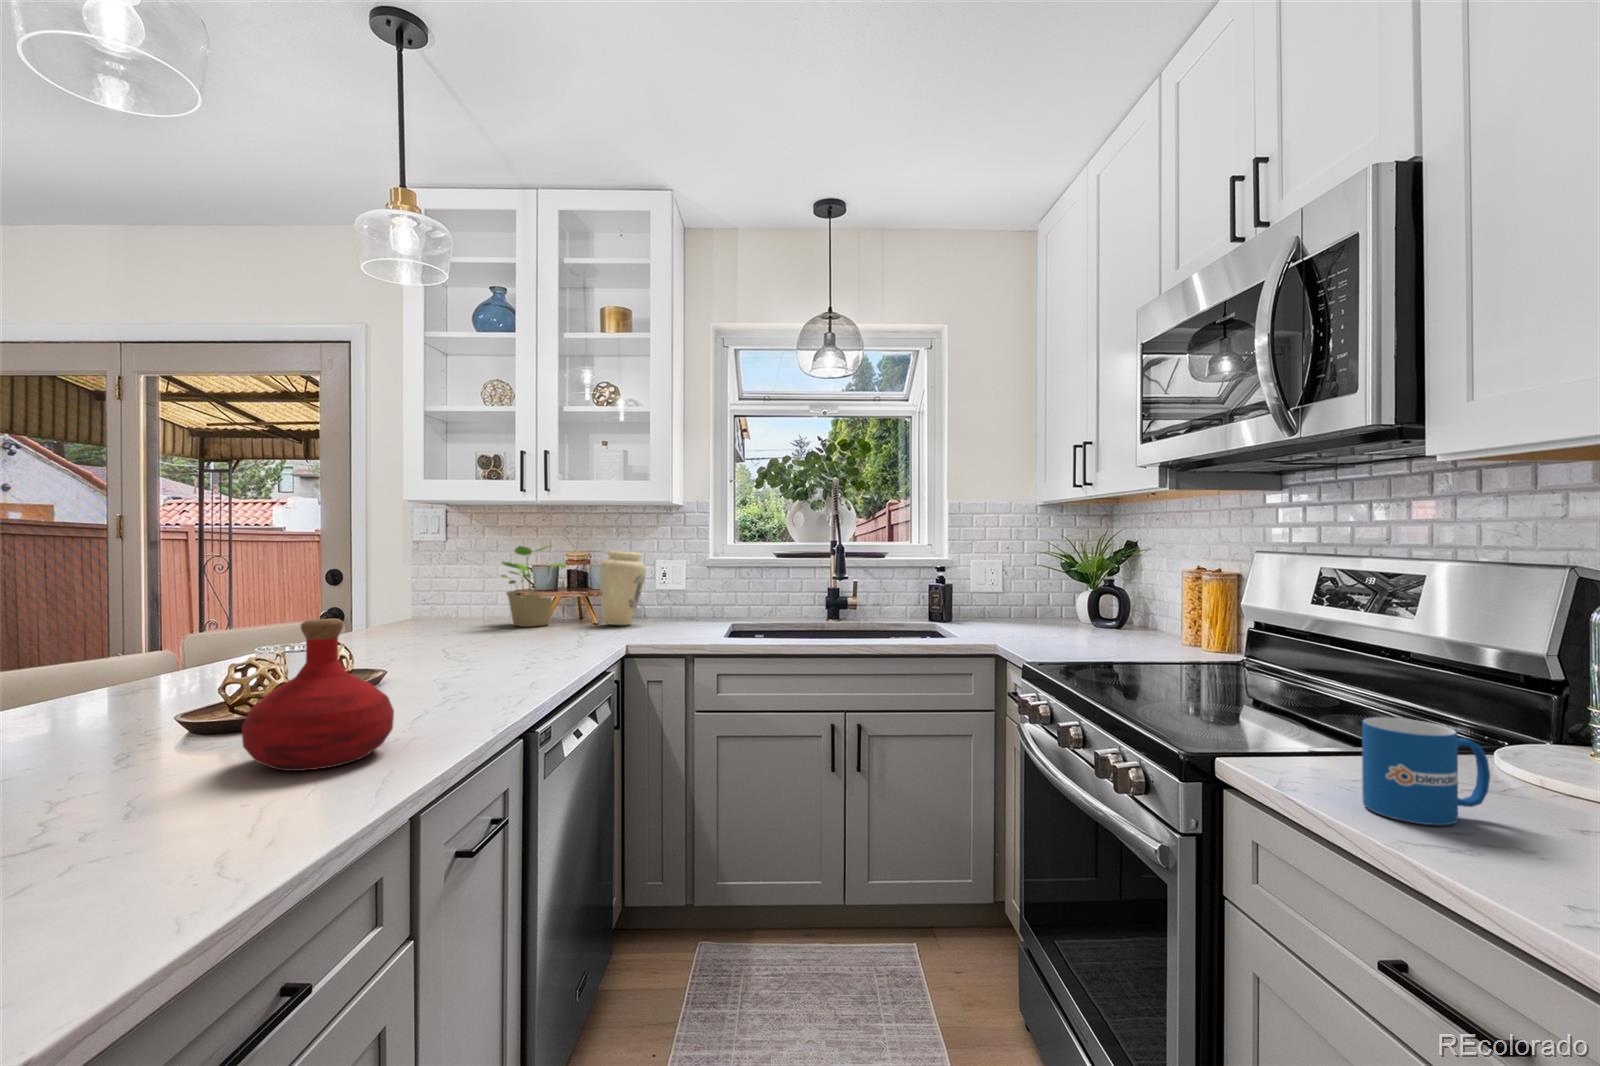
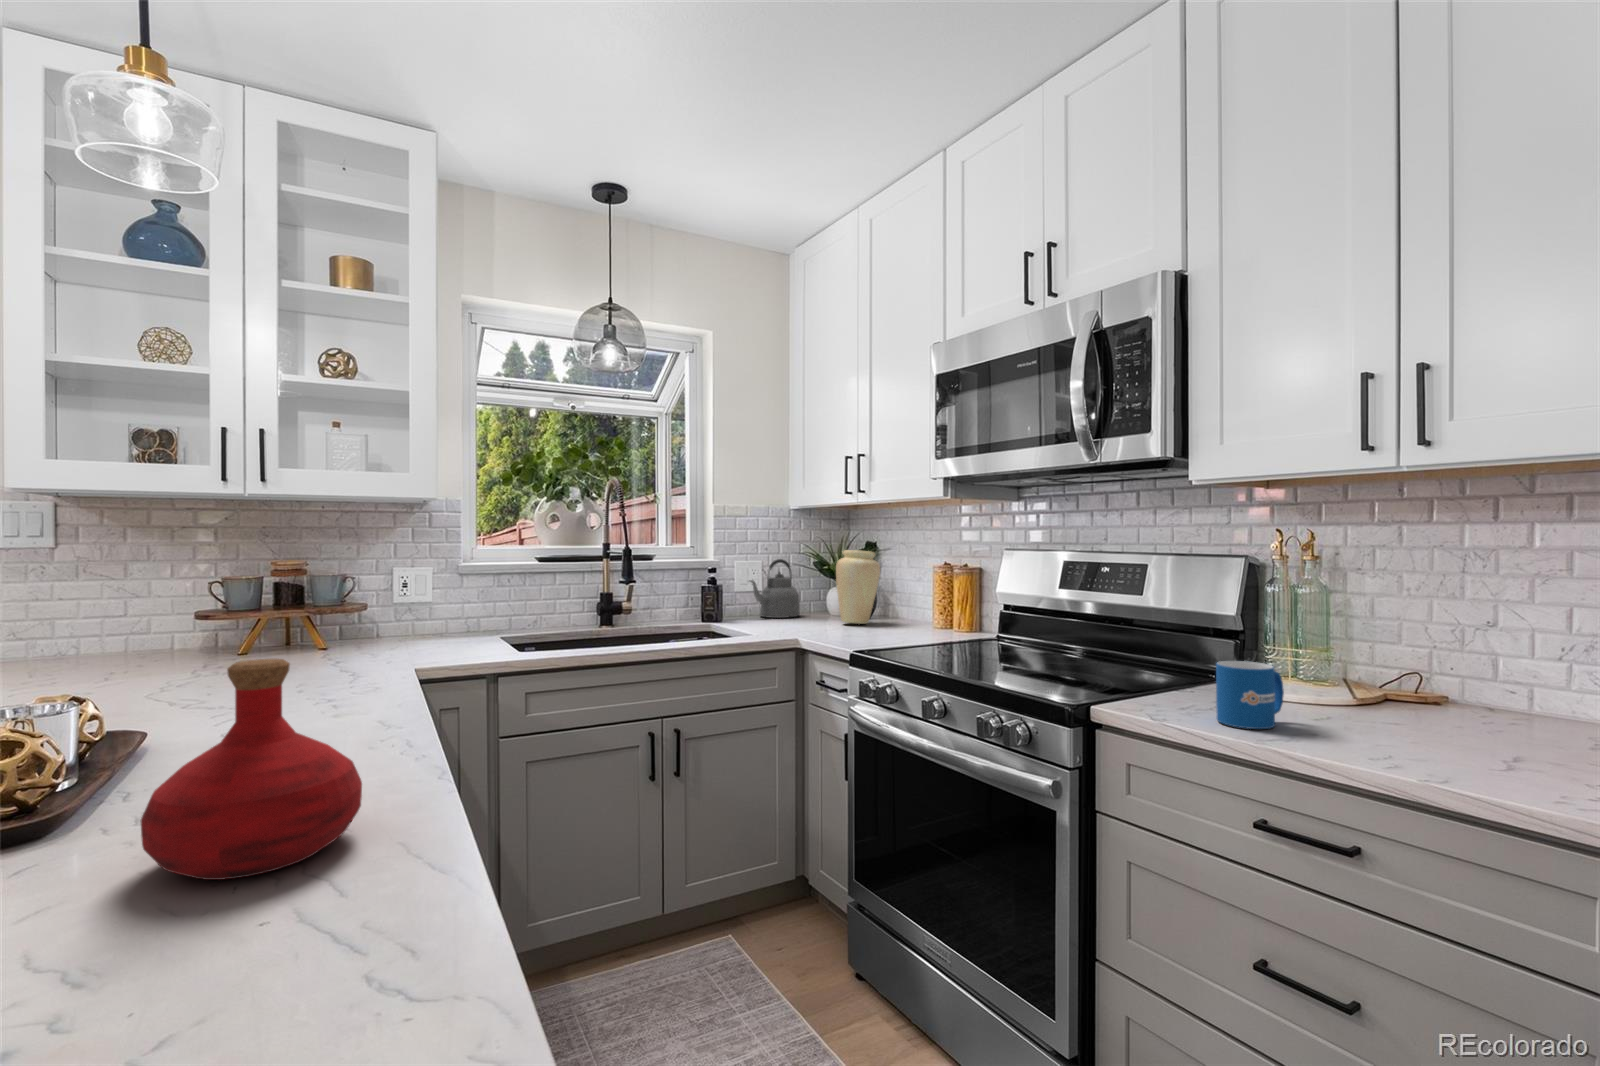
potted plant: present [501,546,566,627] -> none [163,552,273,661]
vase: present [600,550,646,625] -> present [836,550,880,624]
kettle: none [982,561,1044,624] -> present [749,559,800,618]

